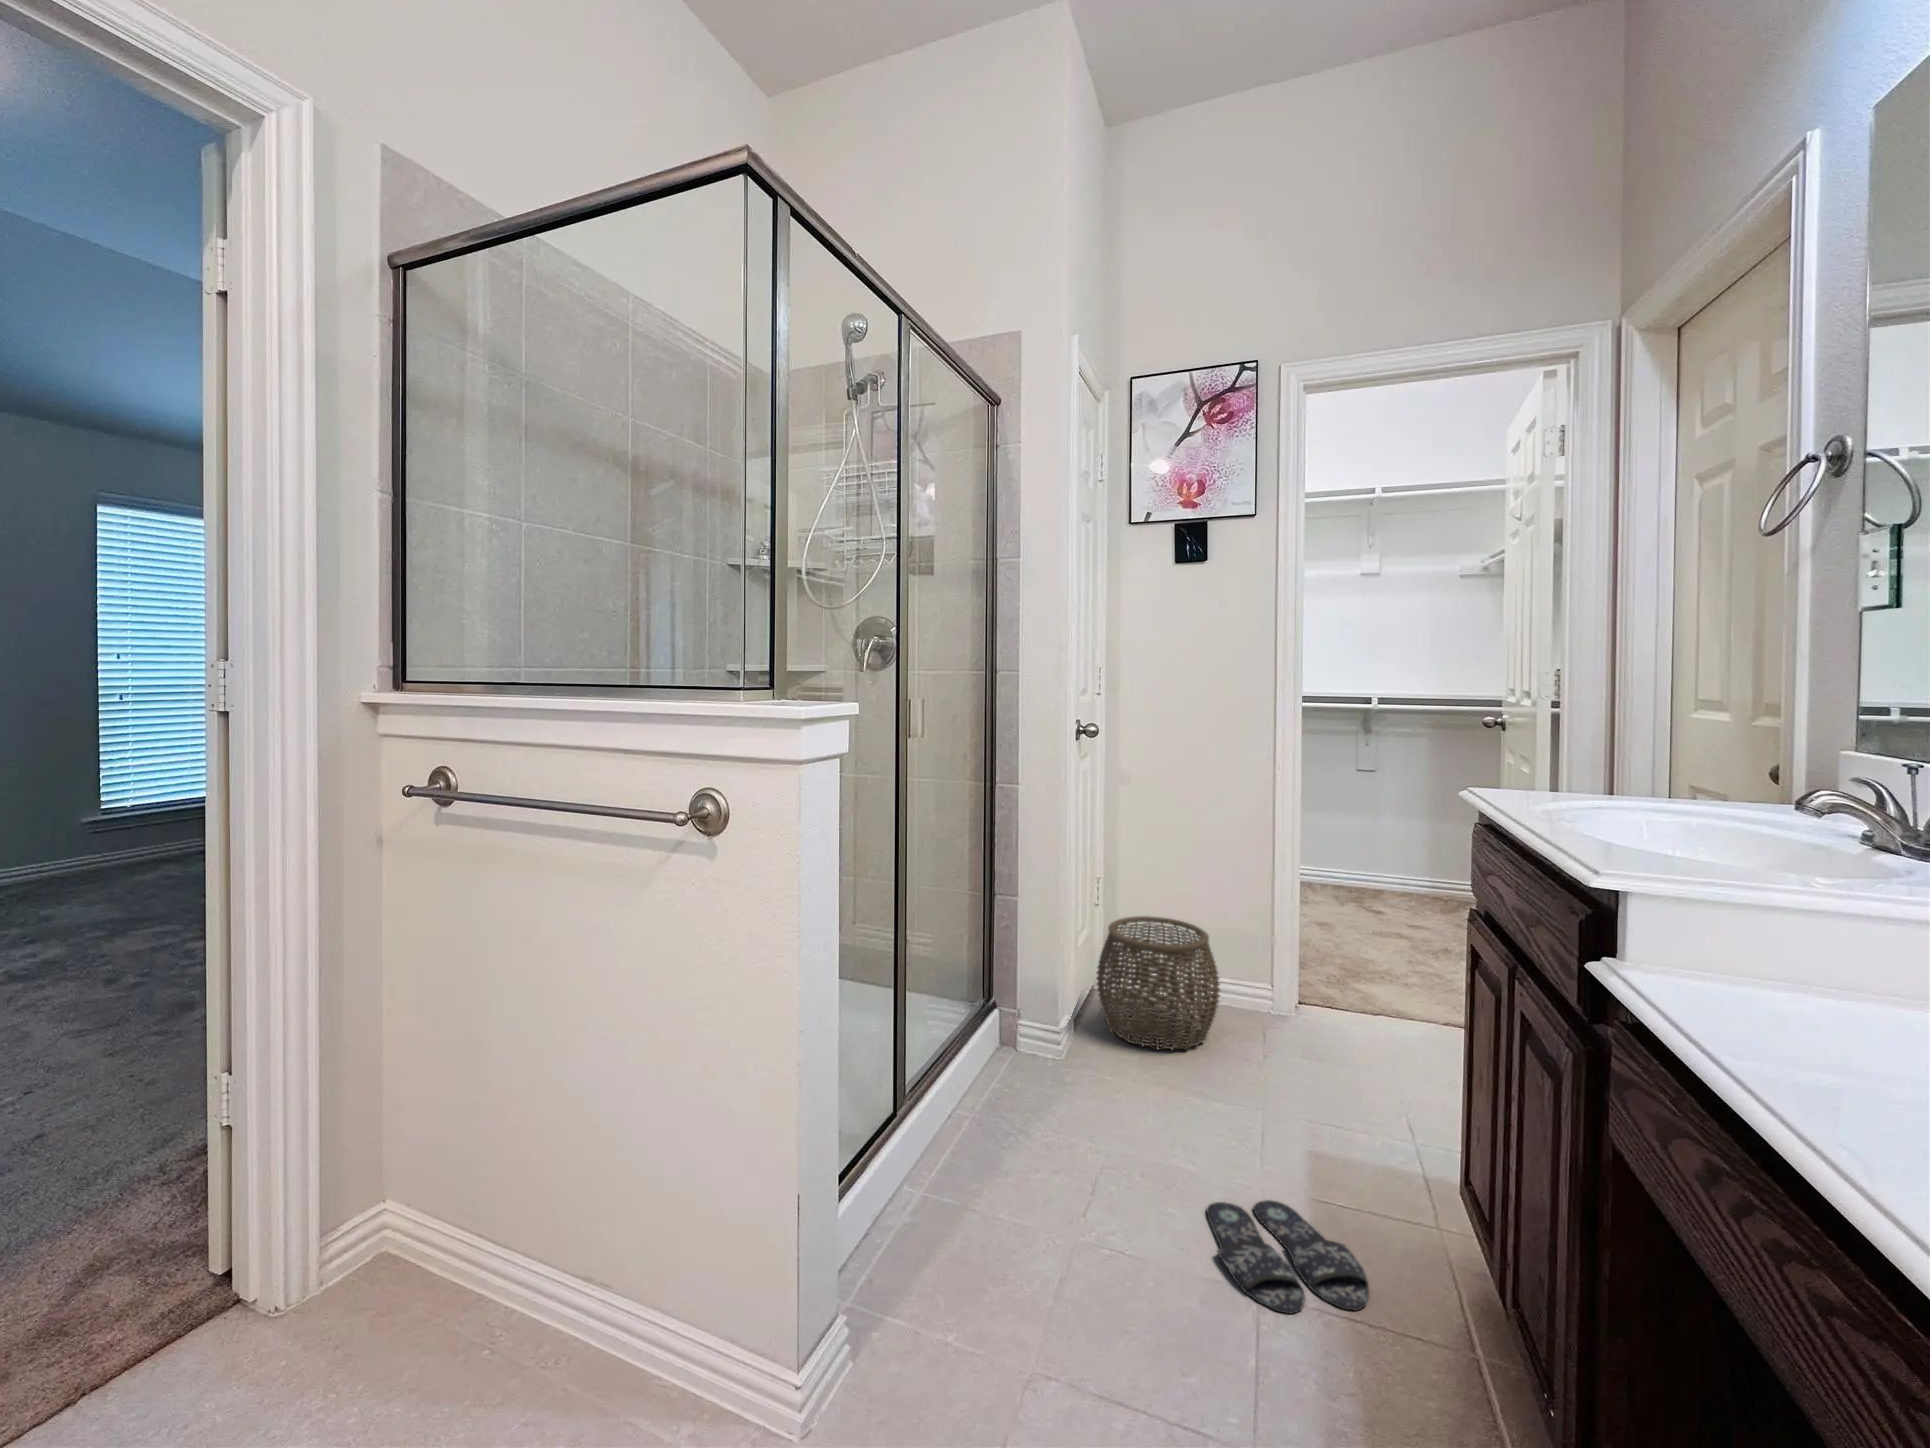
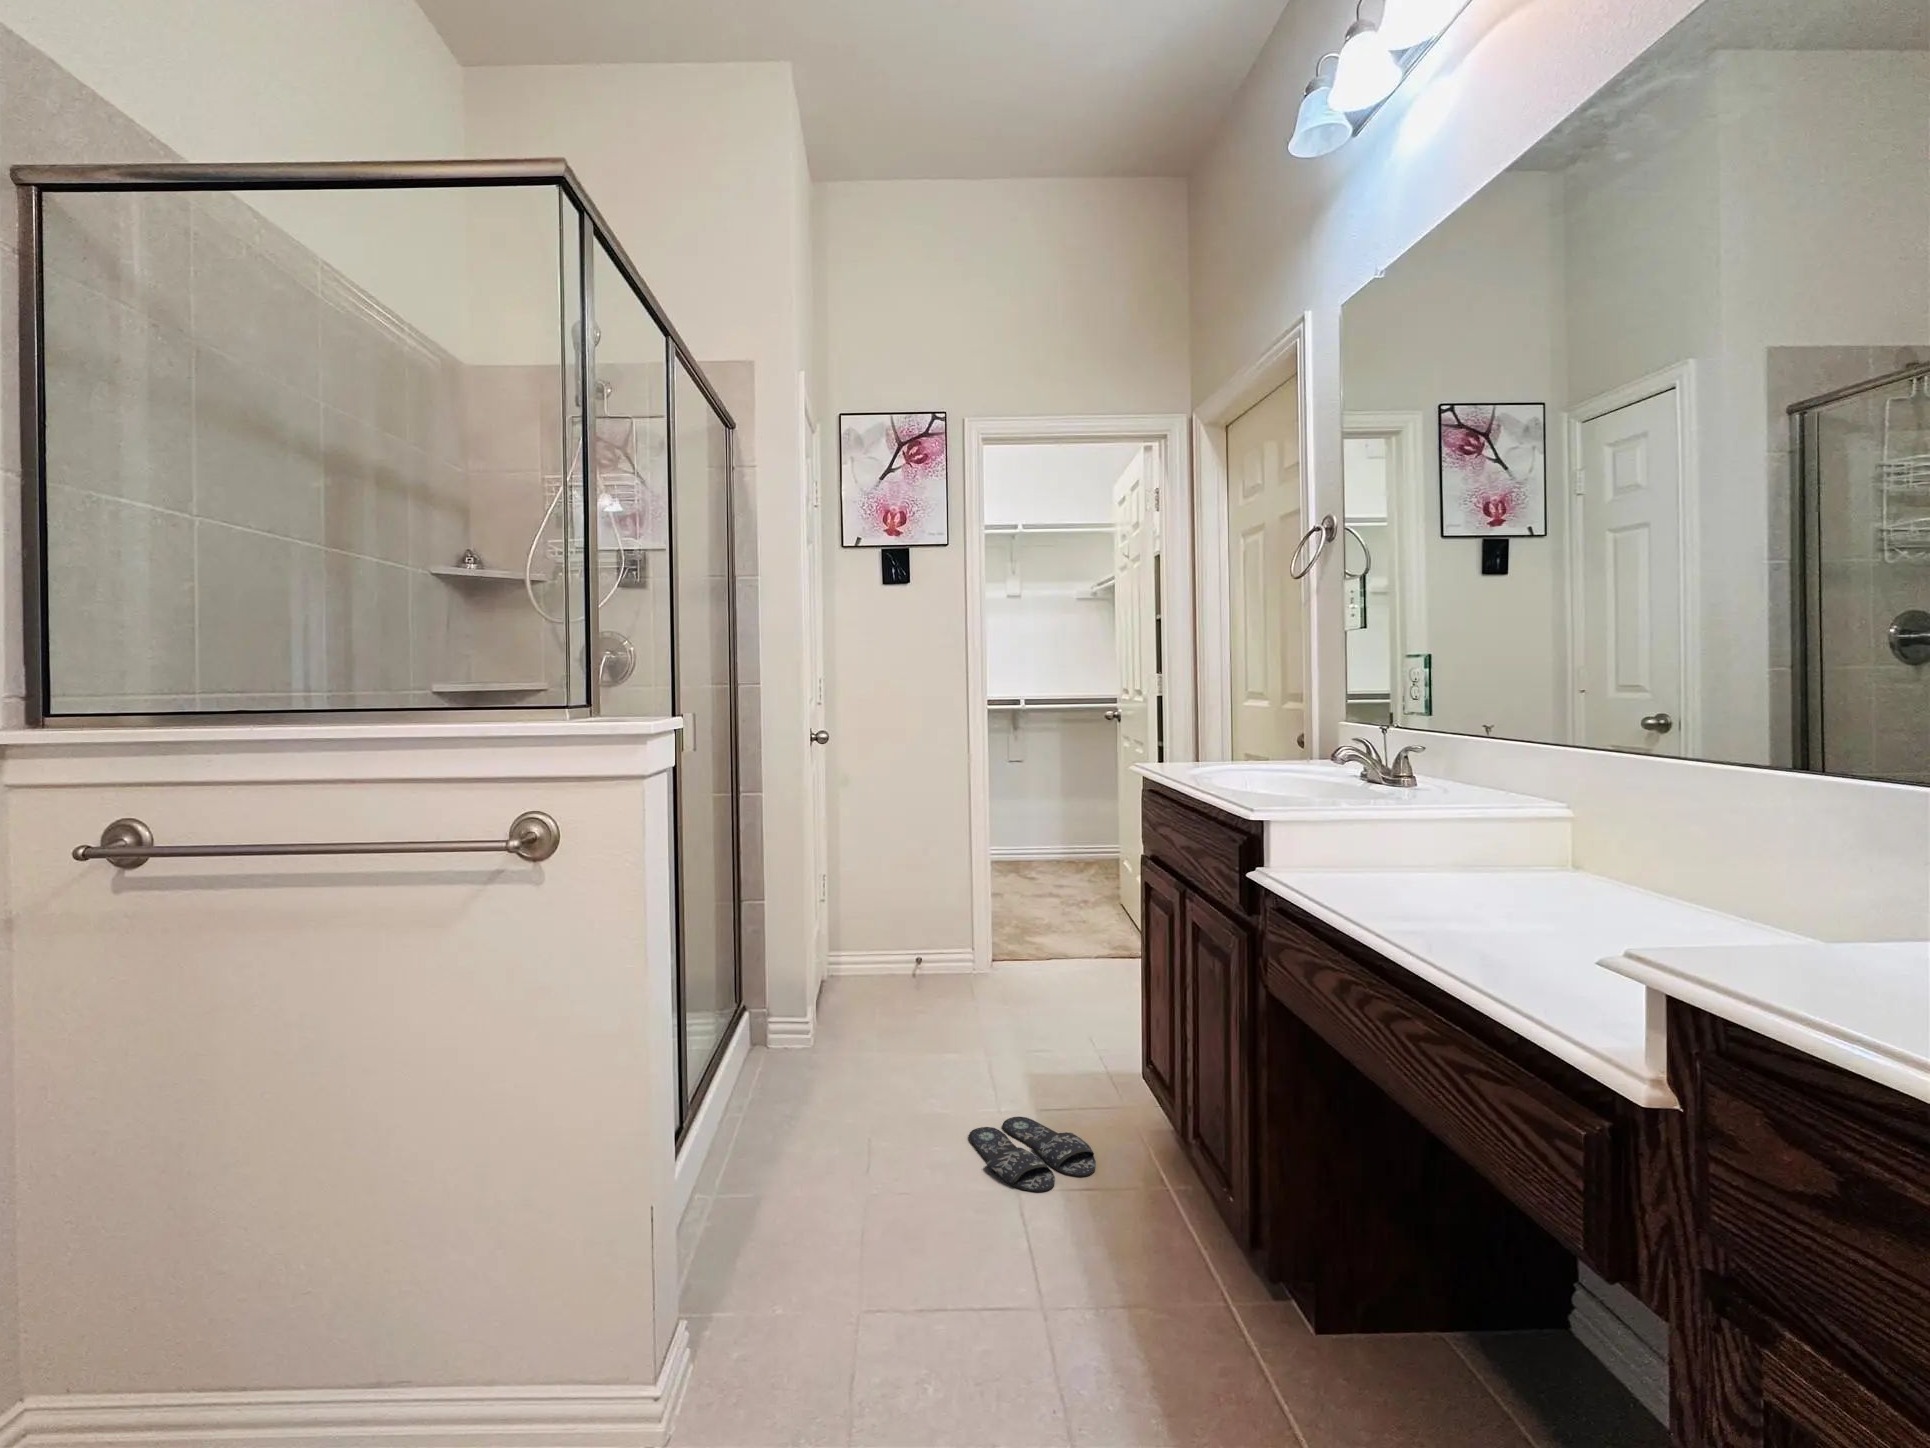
woven basket: present [1096,916,1220,1050] -> none [834,907,941,1025]

